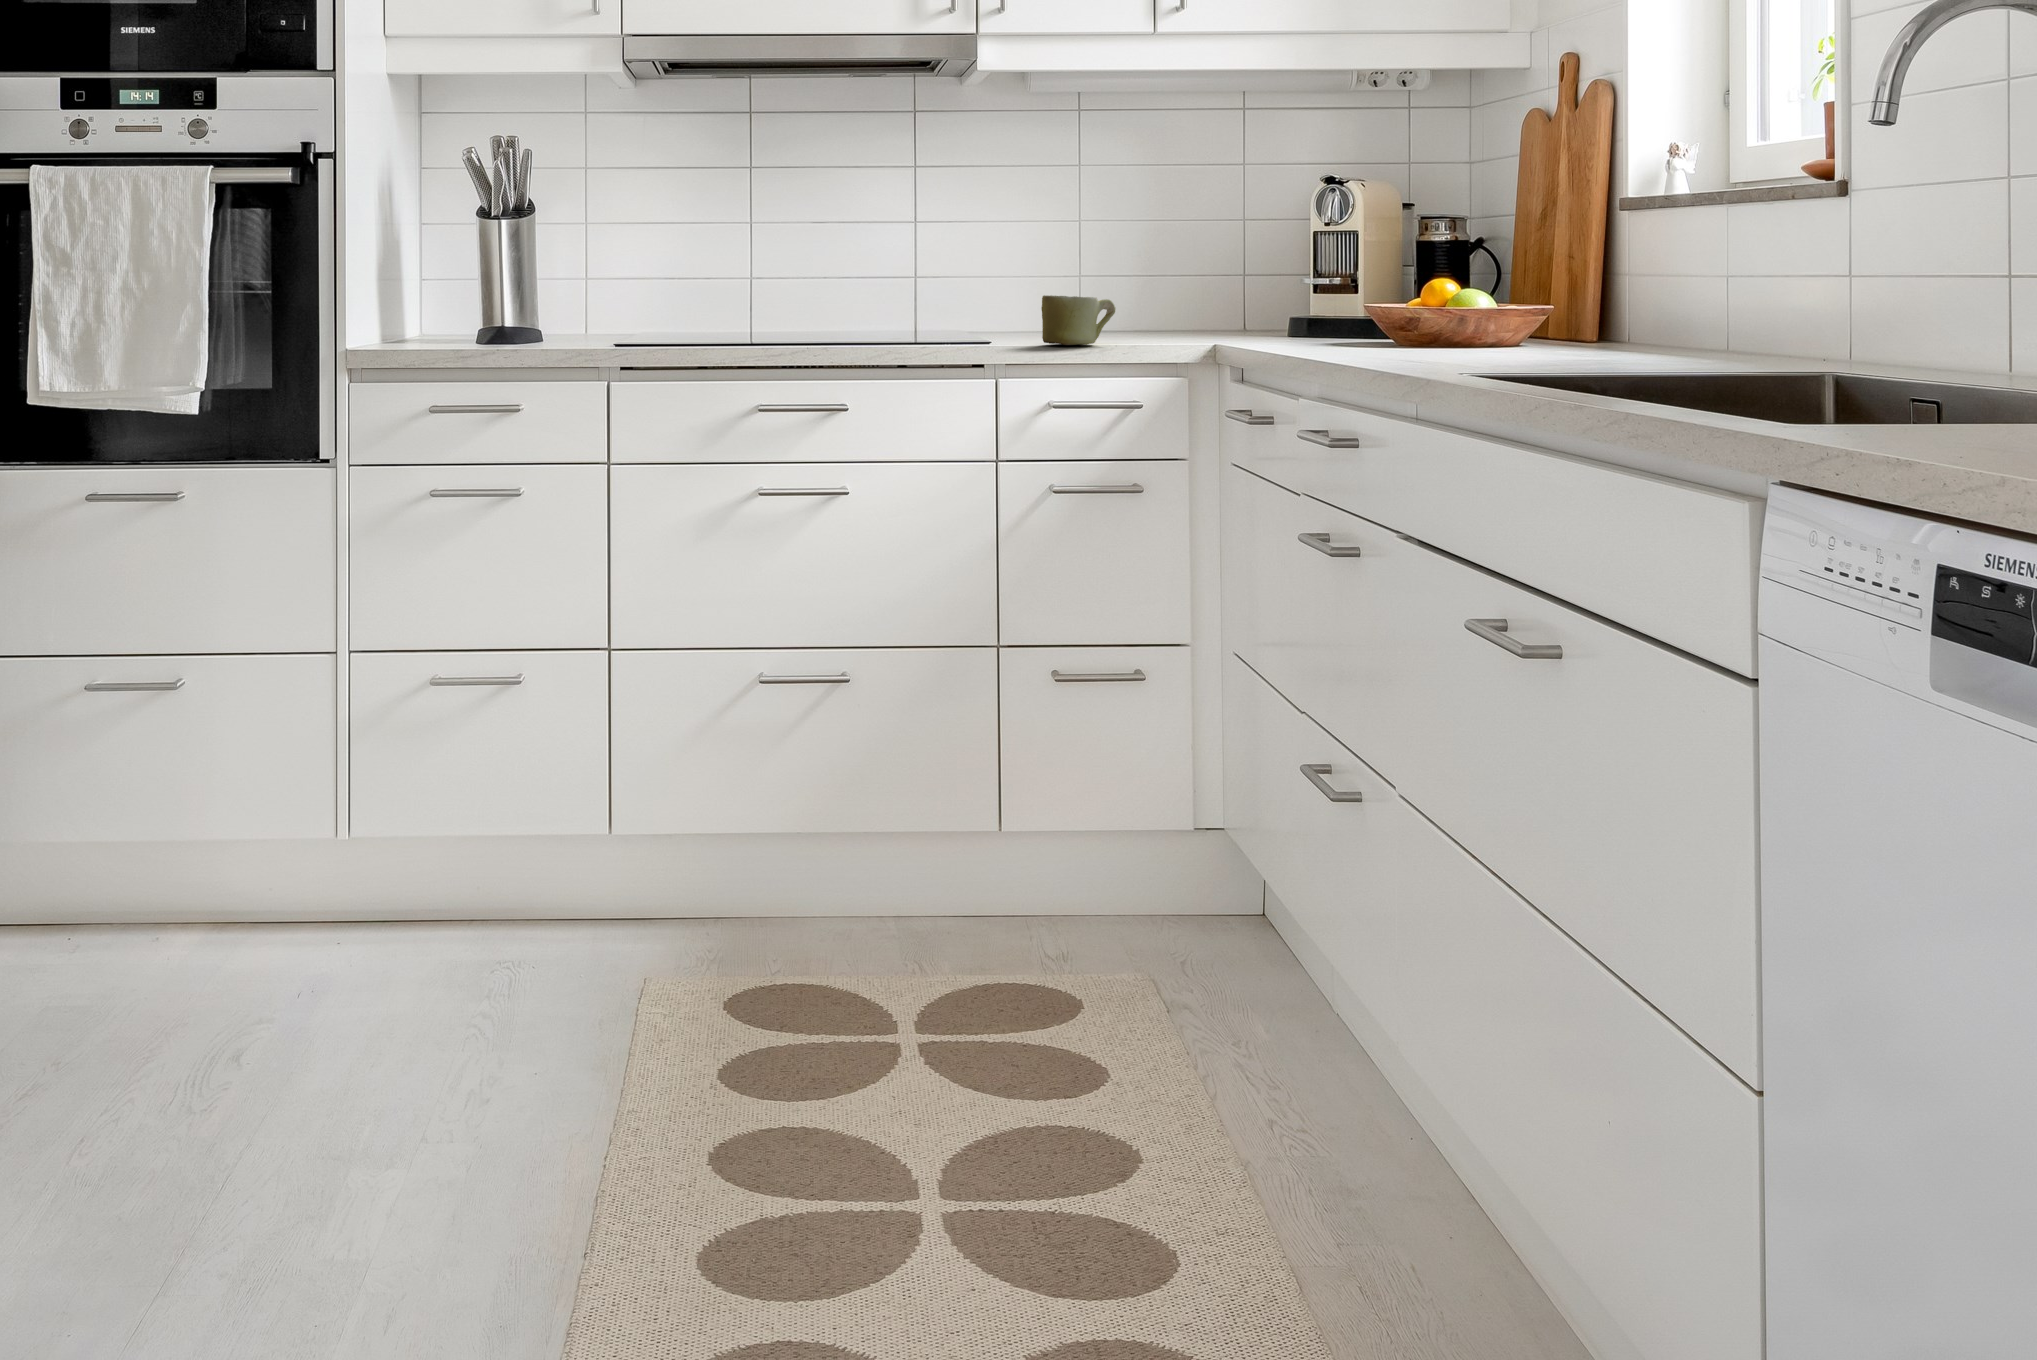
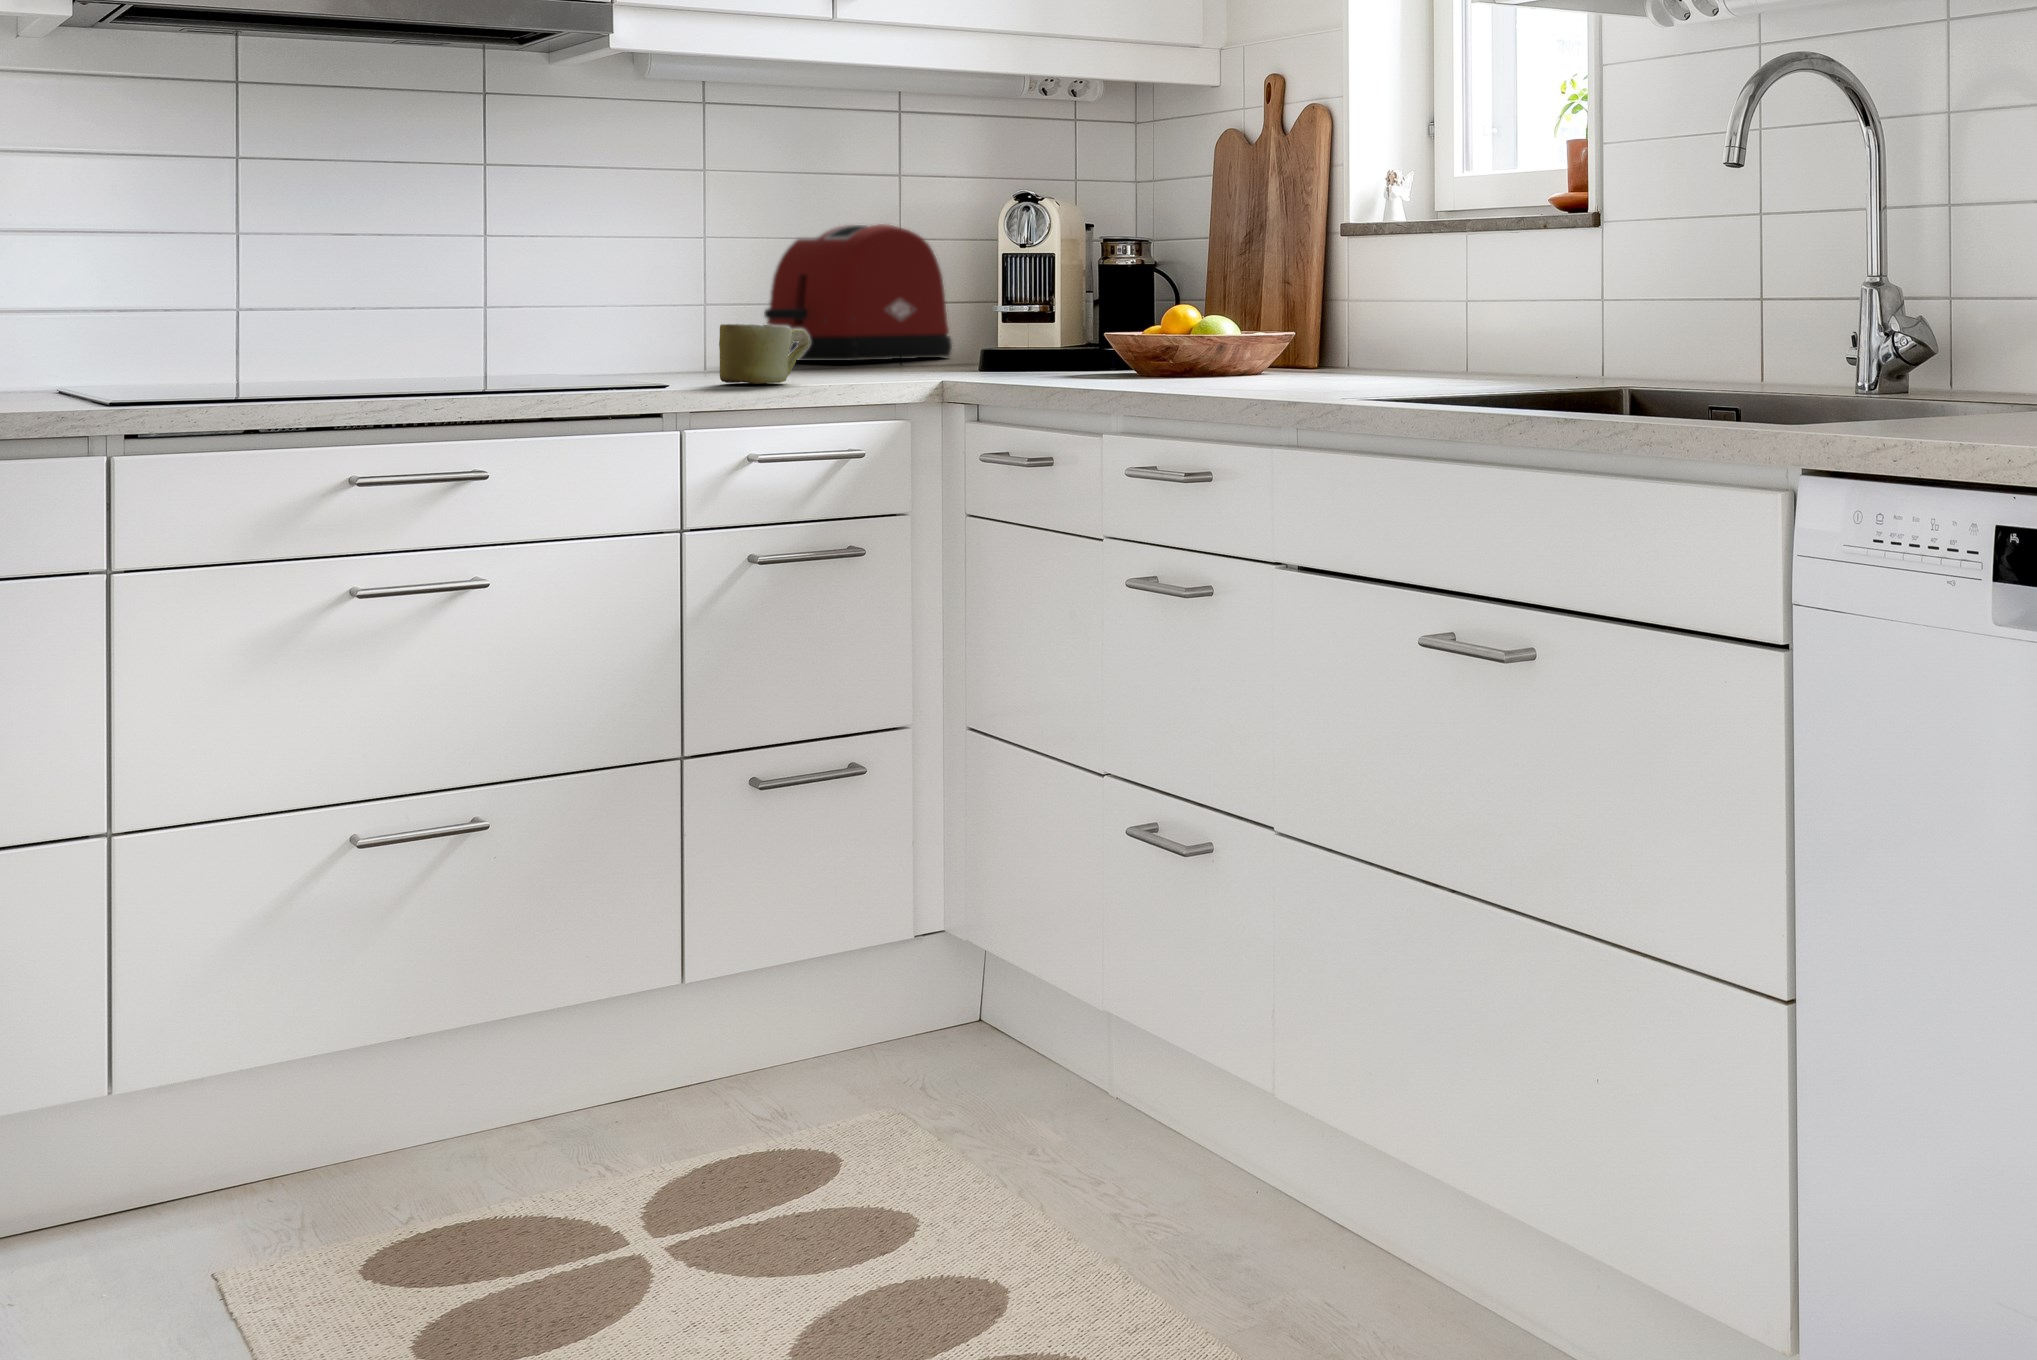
toaster: none [1119,208,1285,326] -> present [764,224,952,361]

